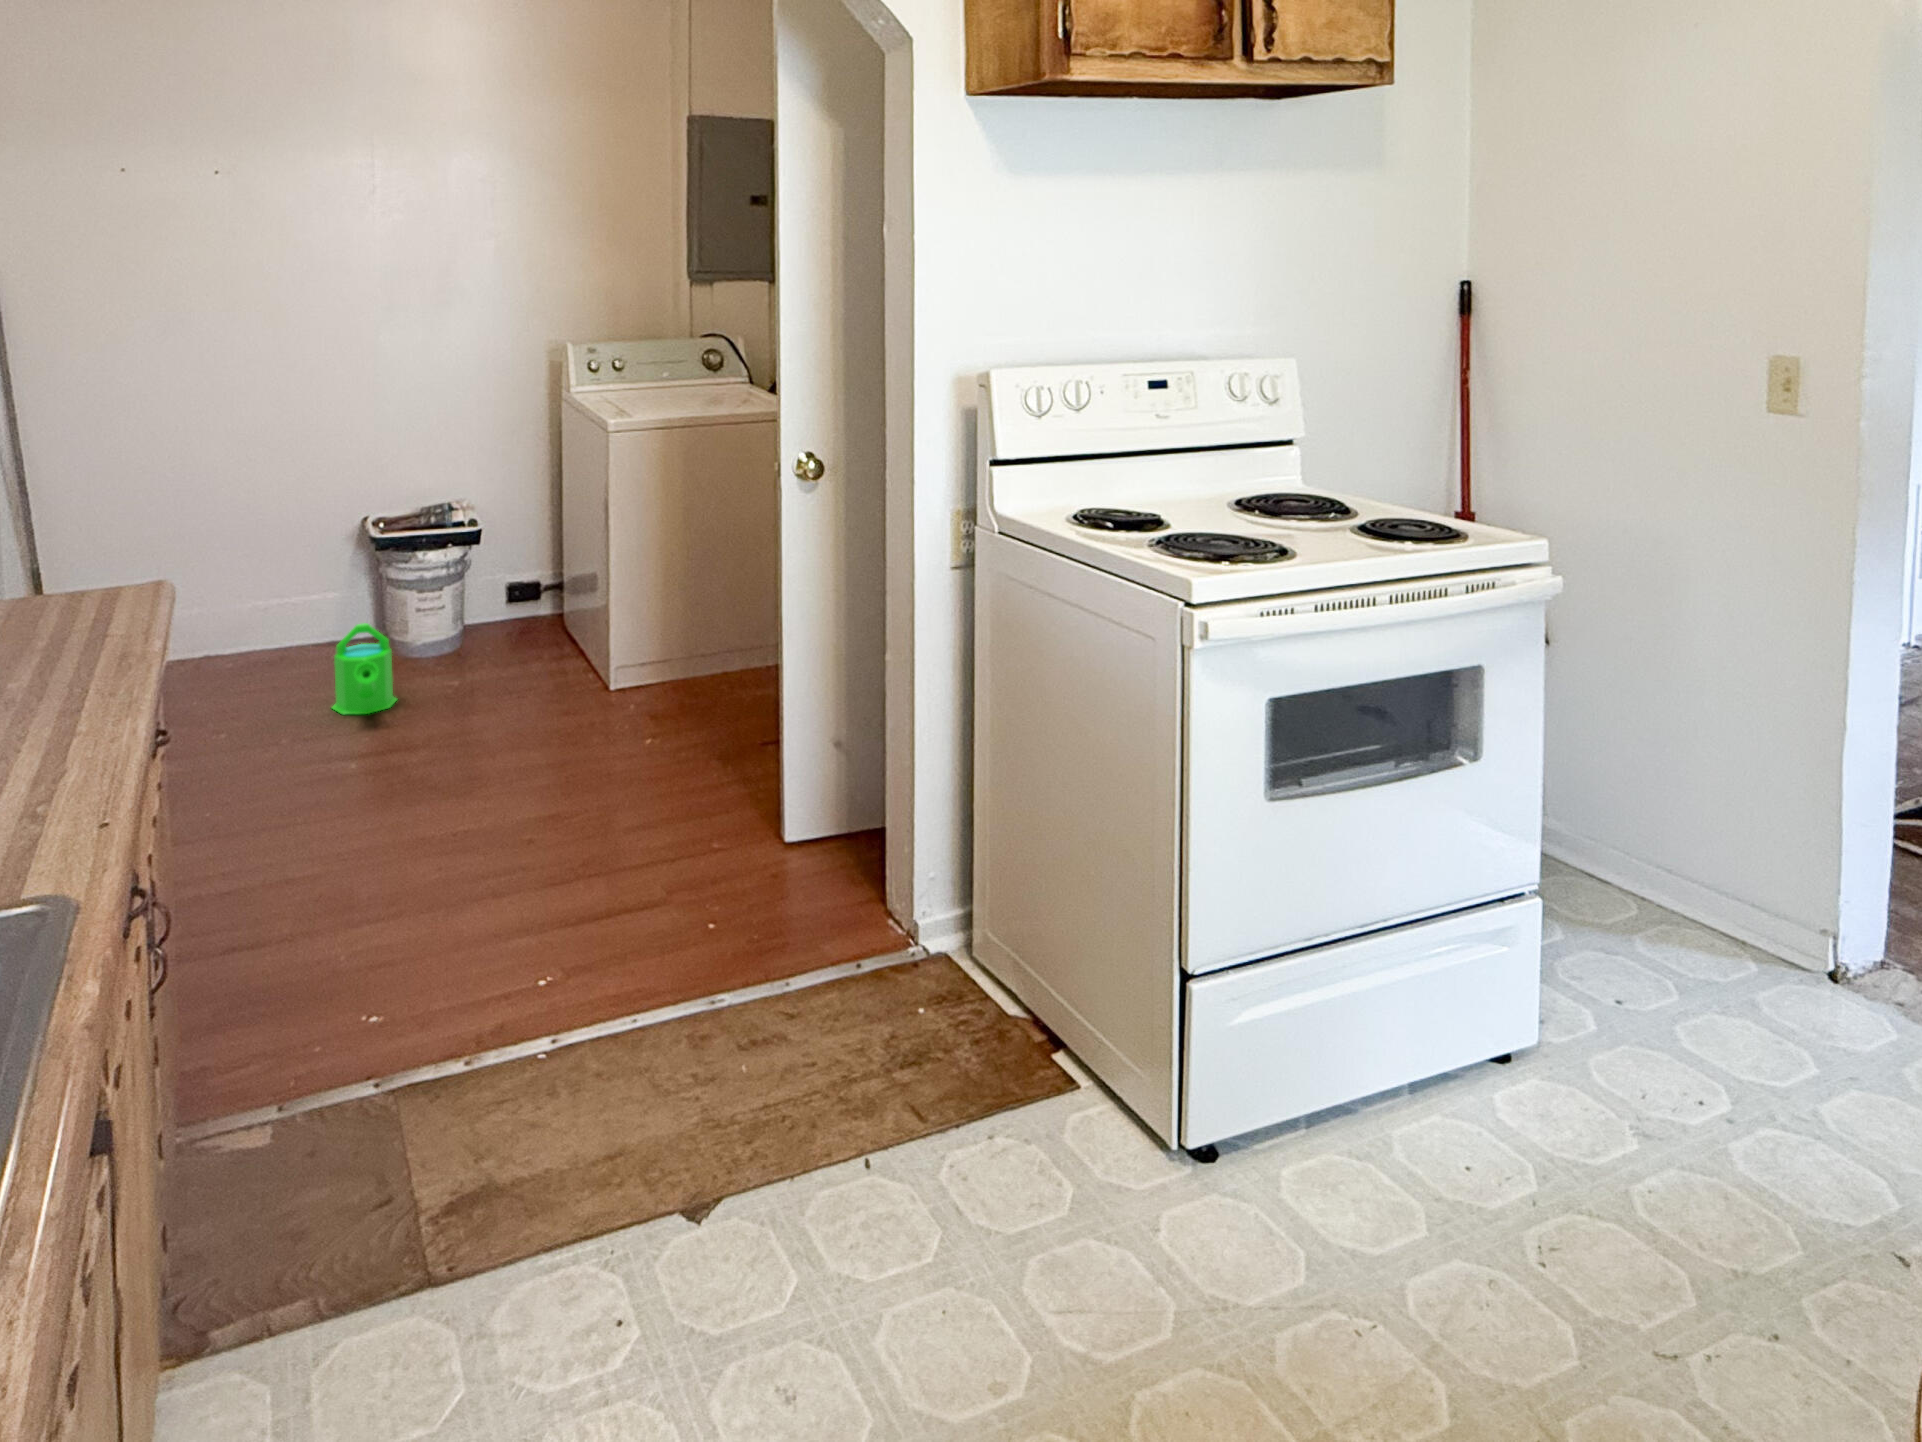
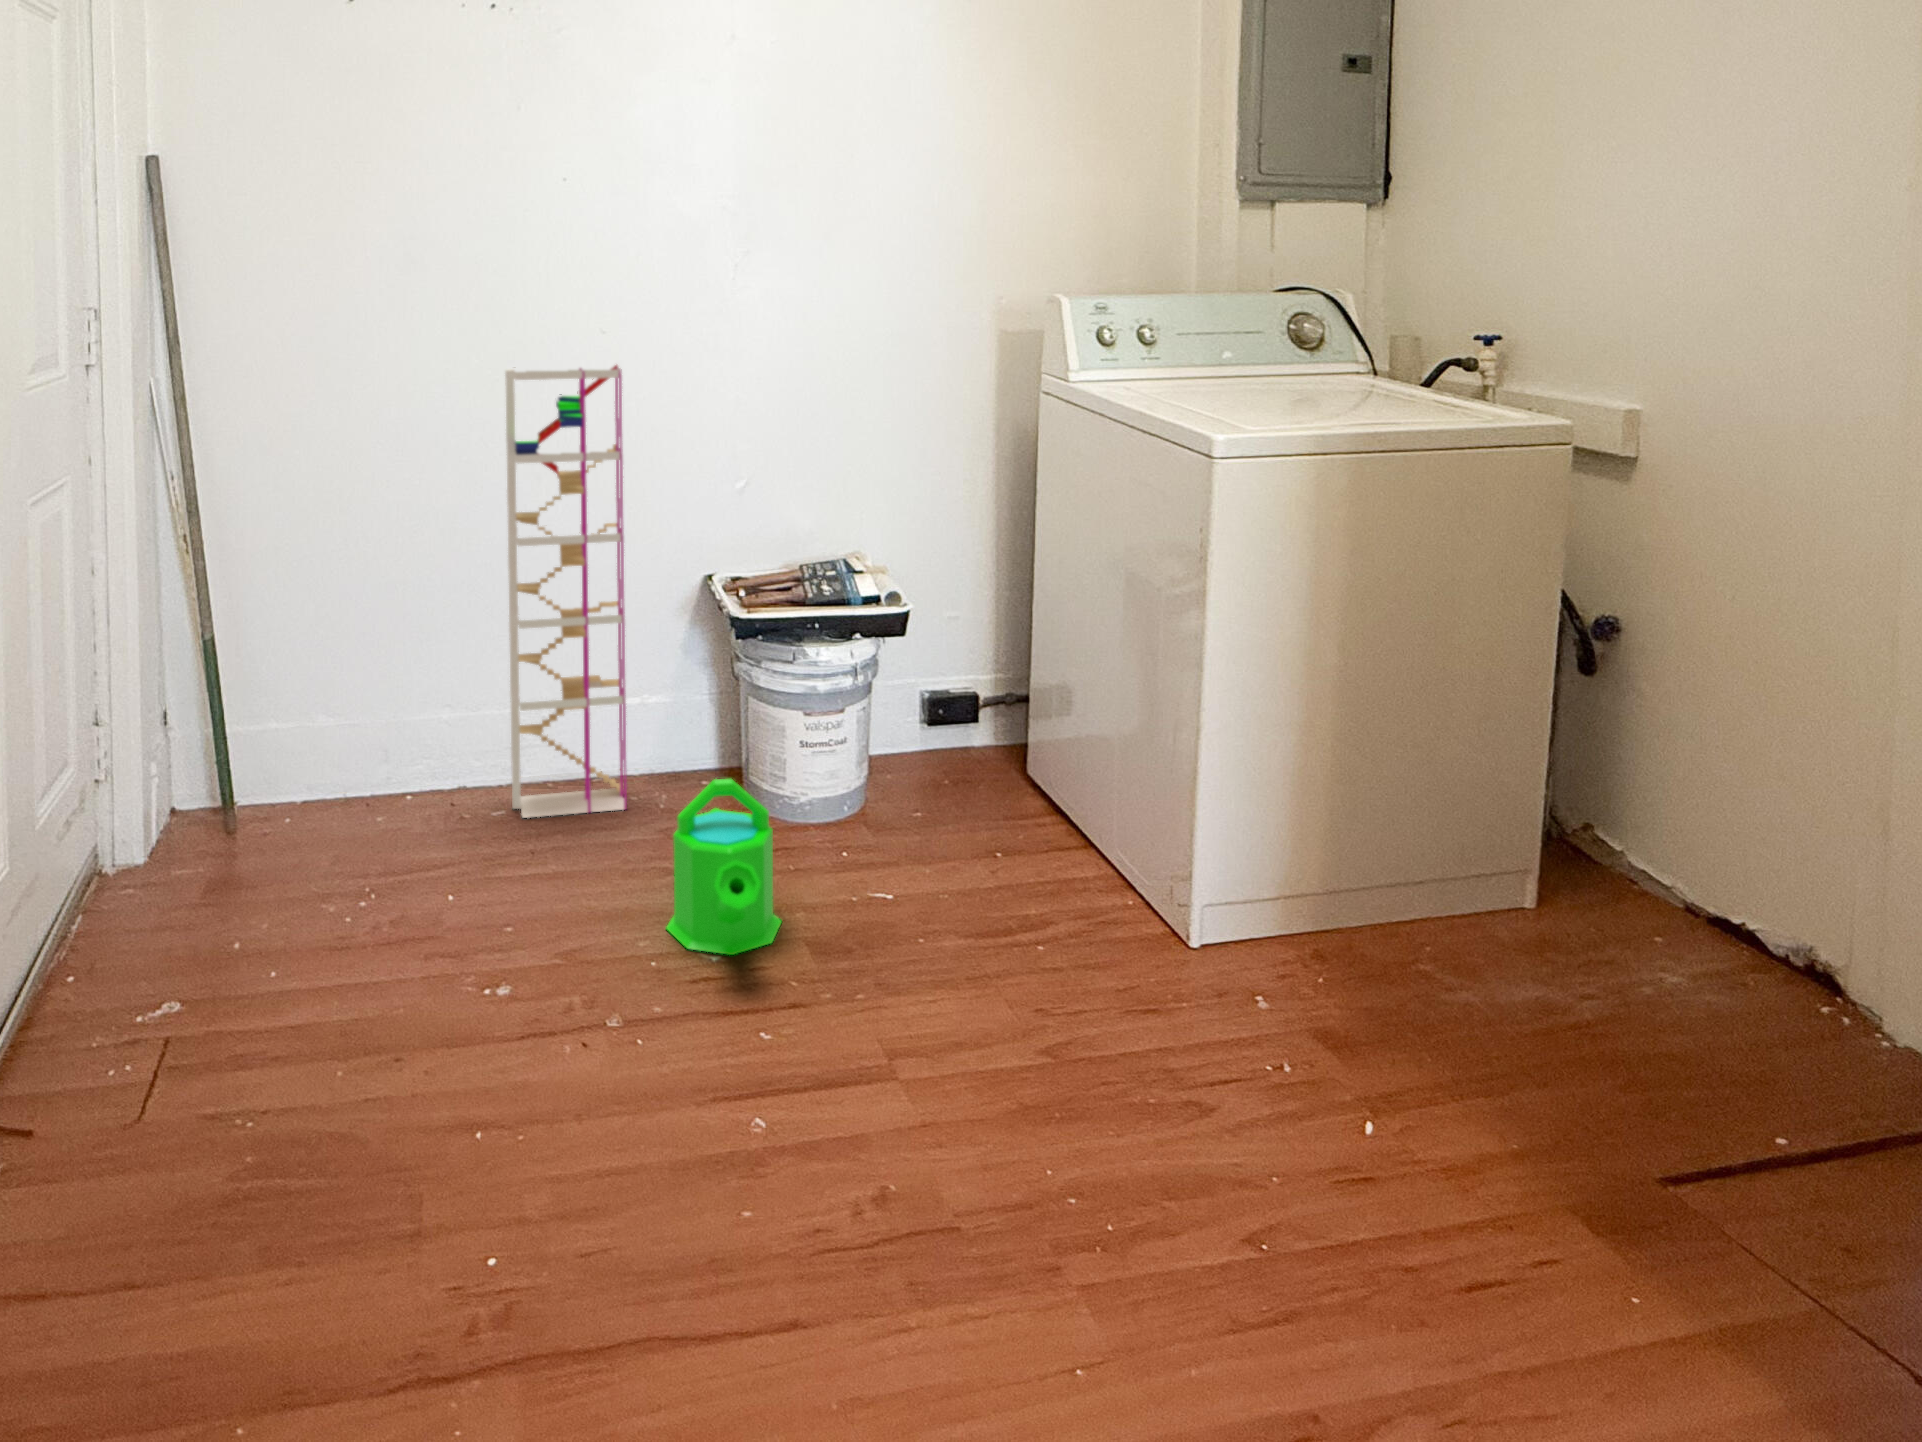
shelving unit: none [230,392,314,670] -> present [505,365,627,818]

